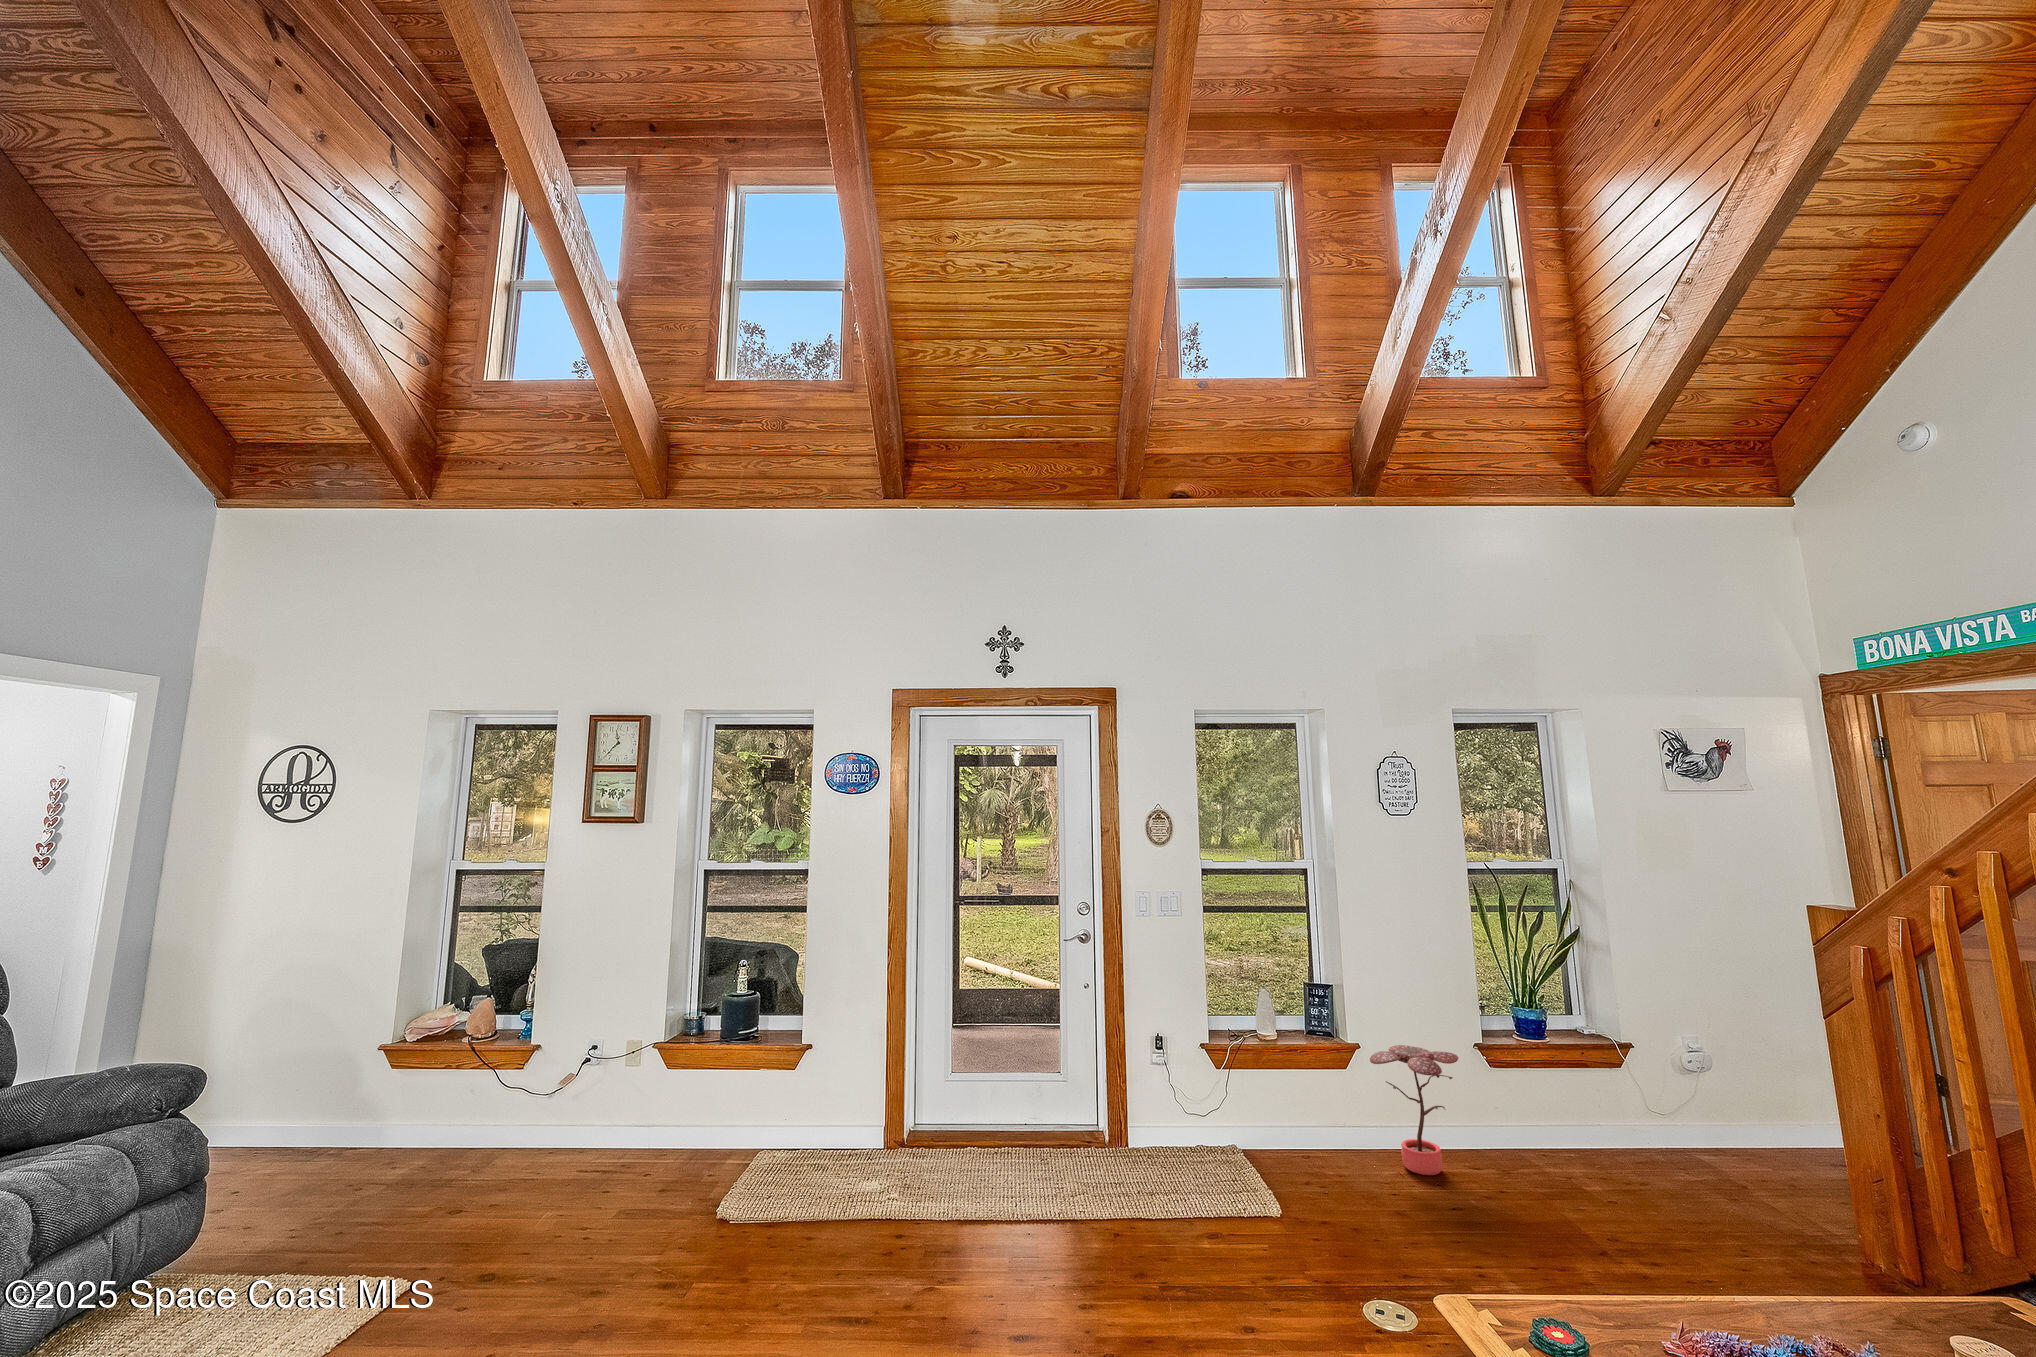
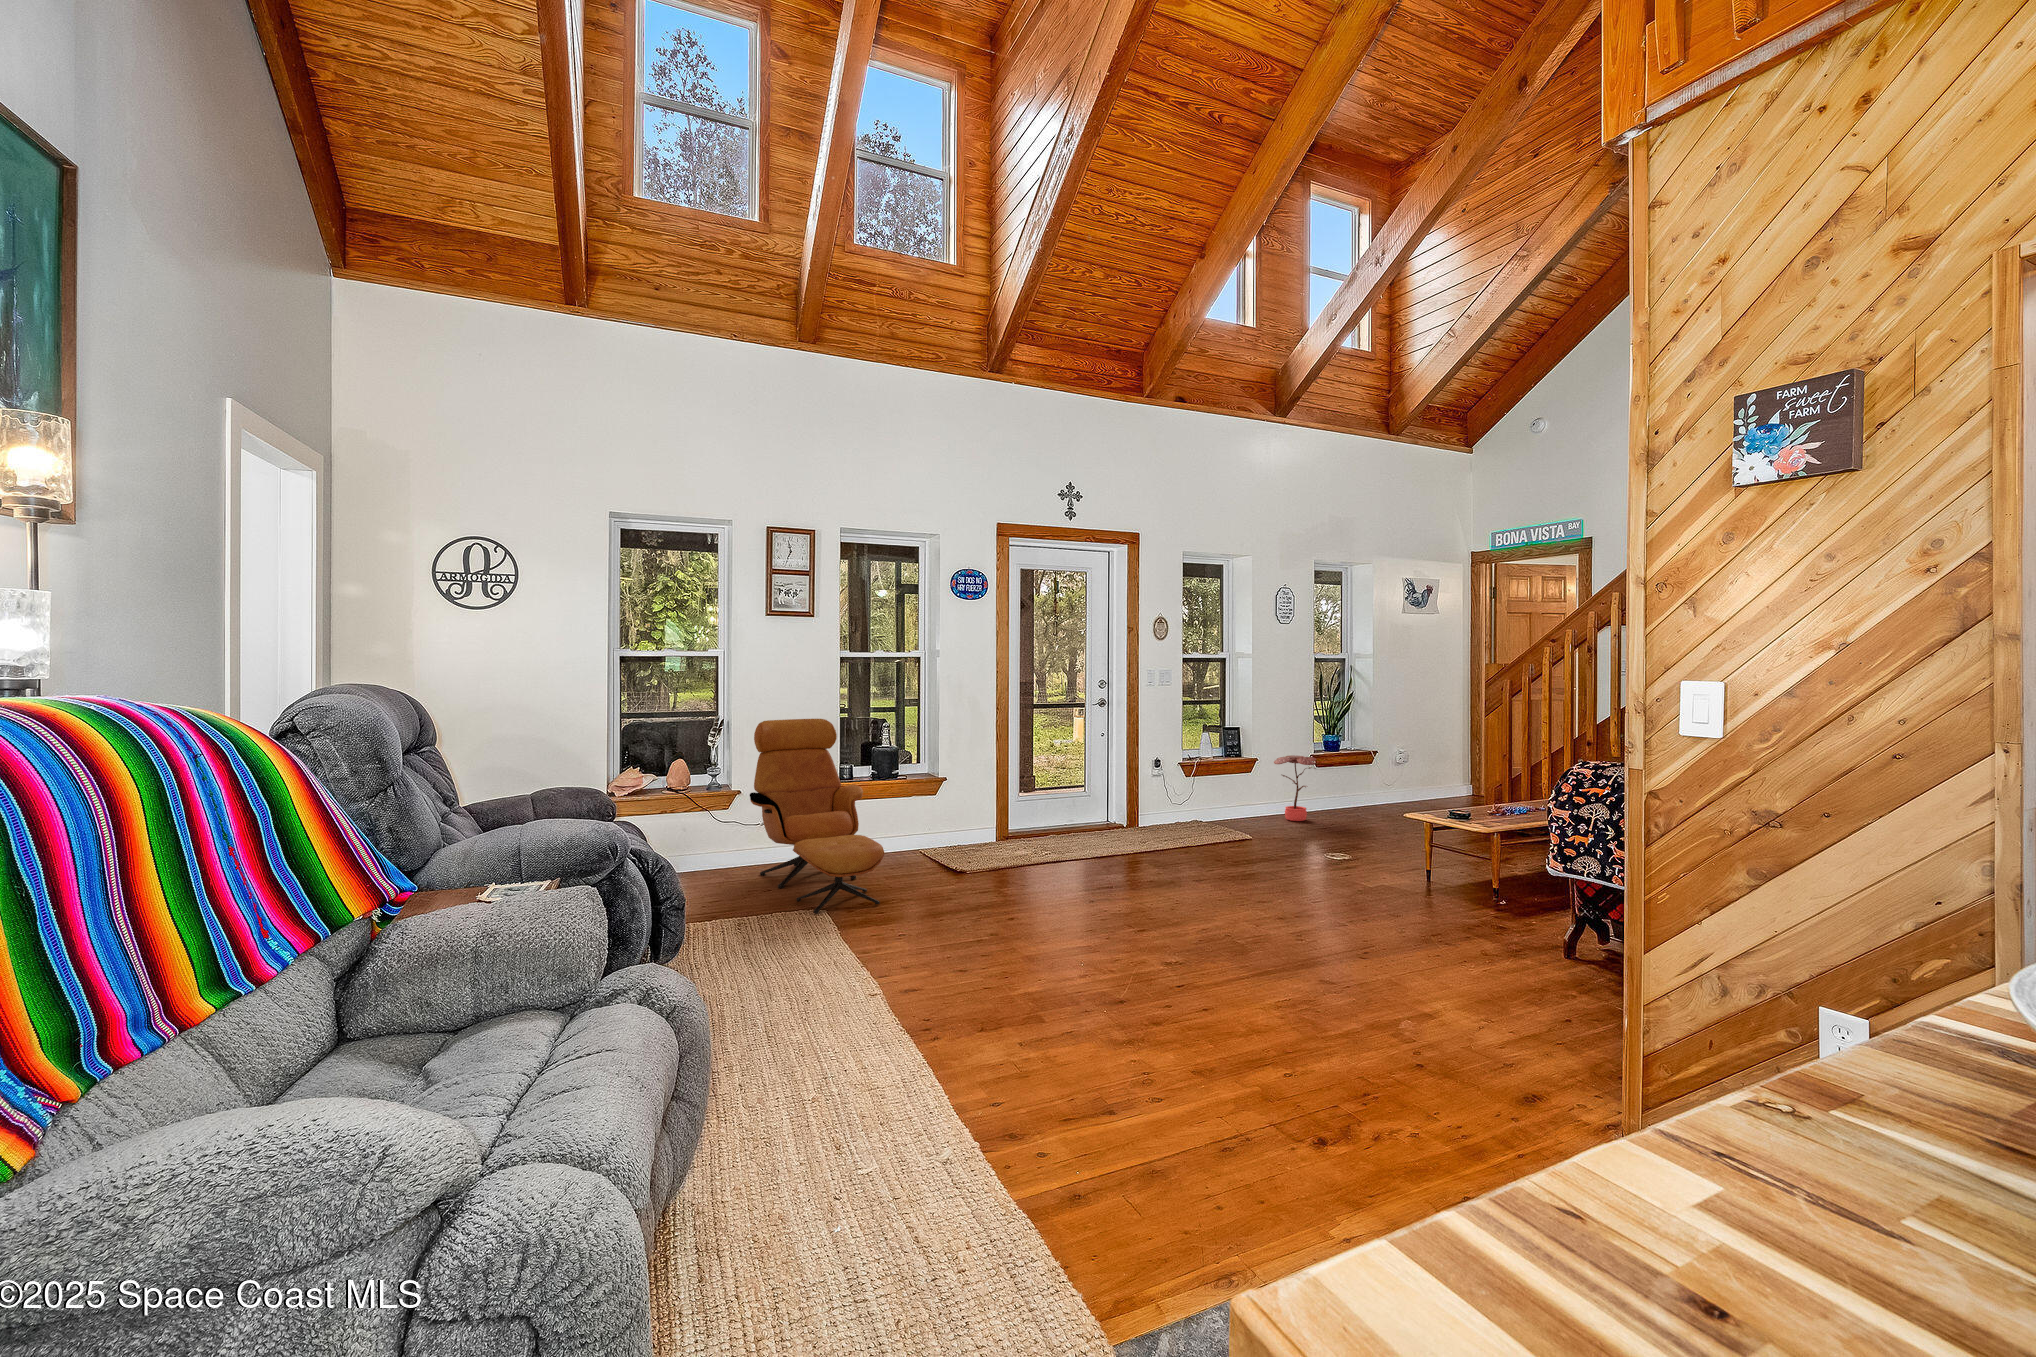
armchair: none [371,955,642,1289] -> present [750,719,885,913]

